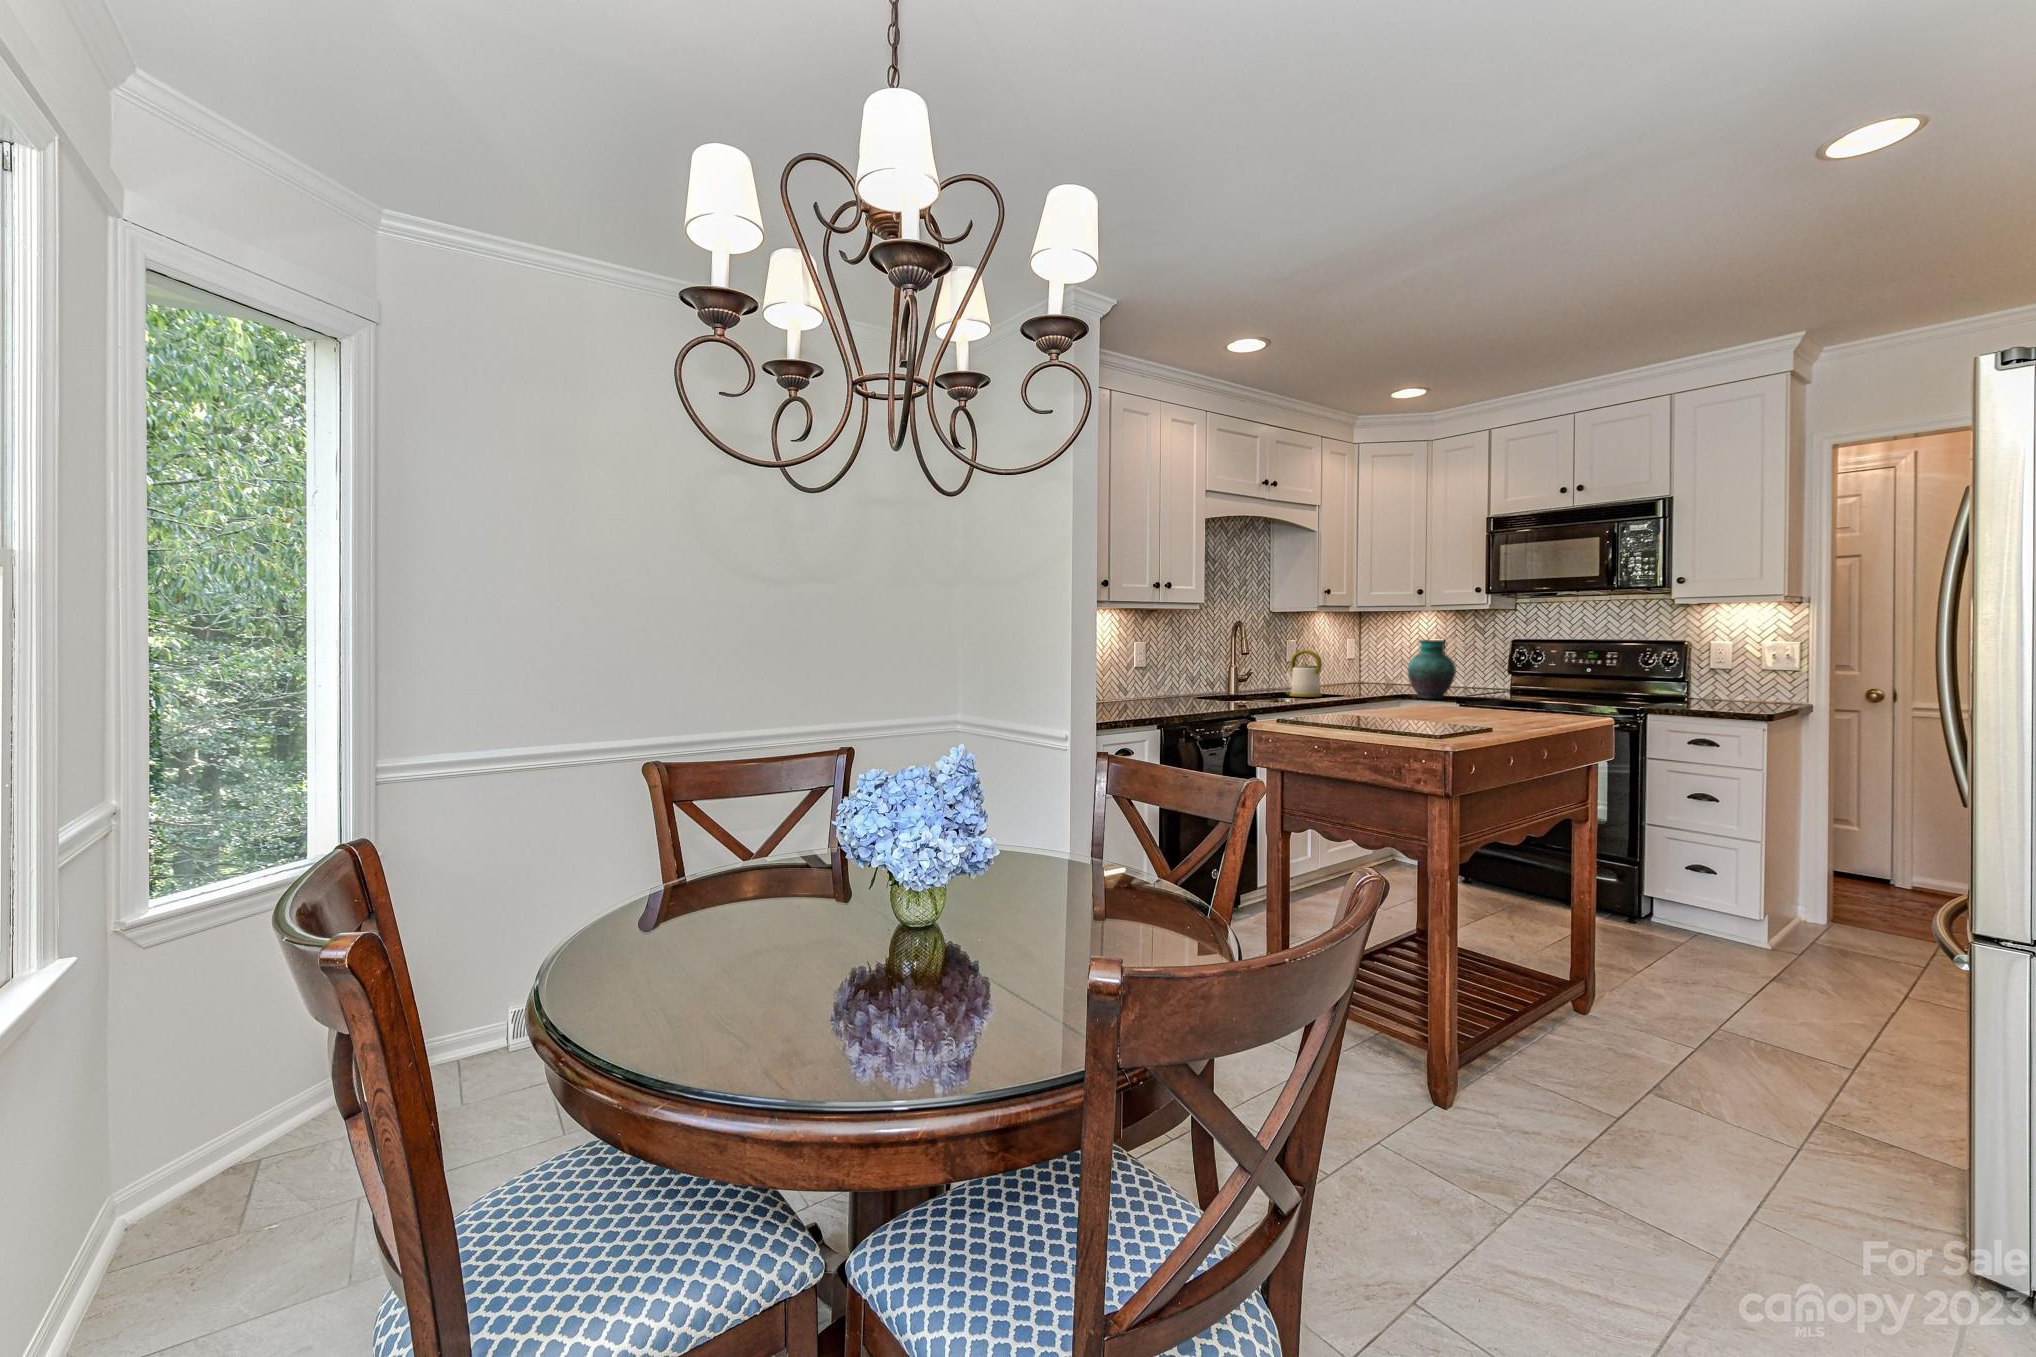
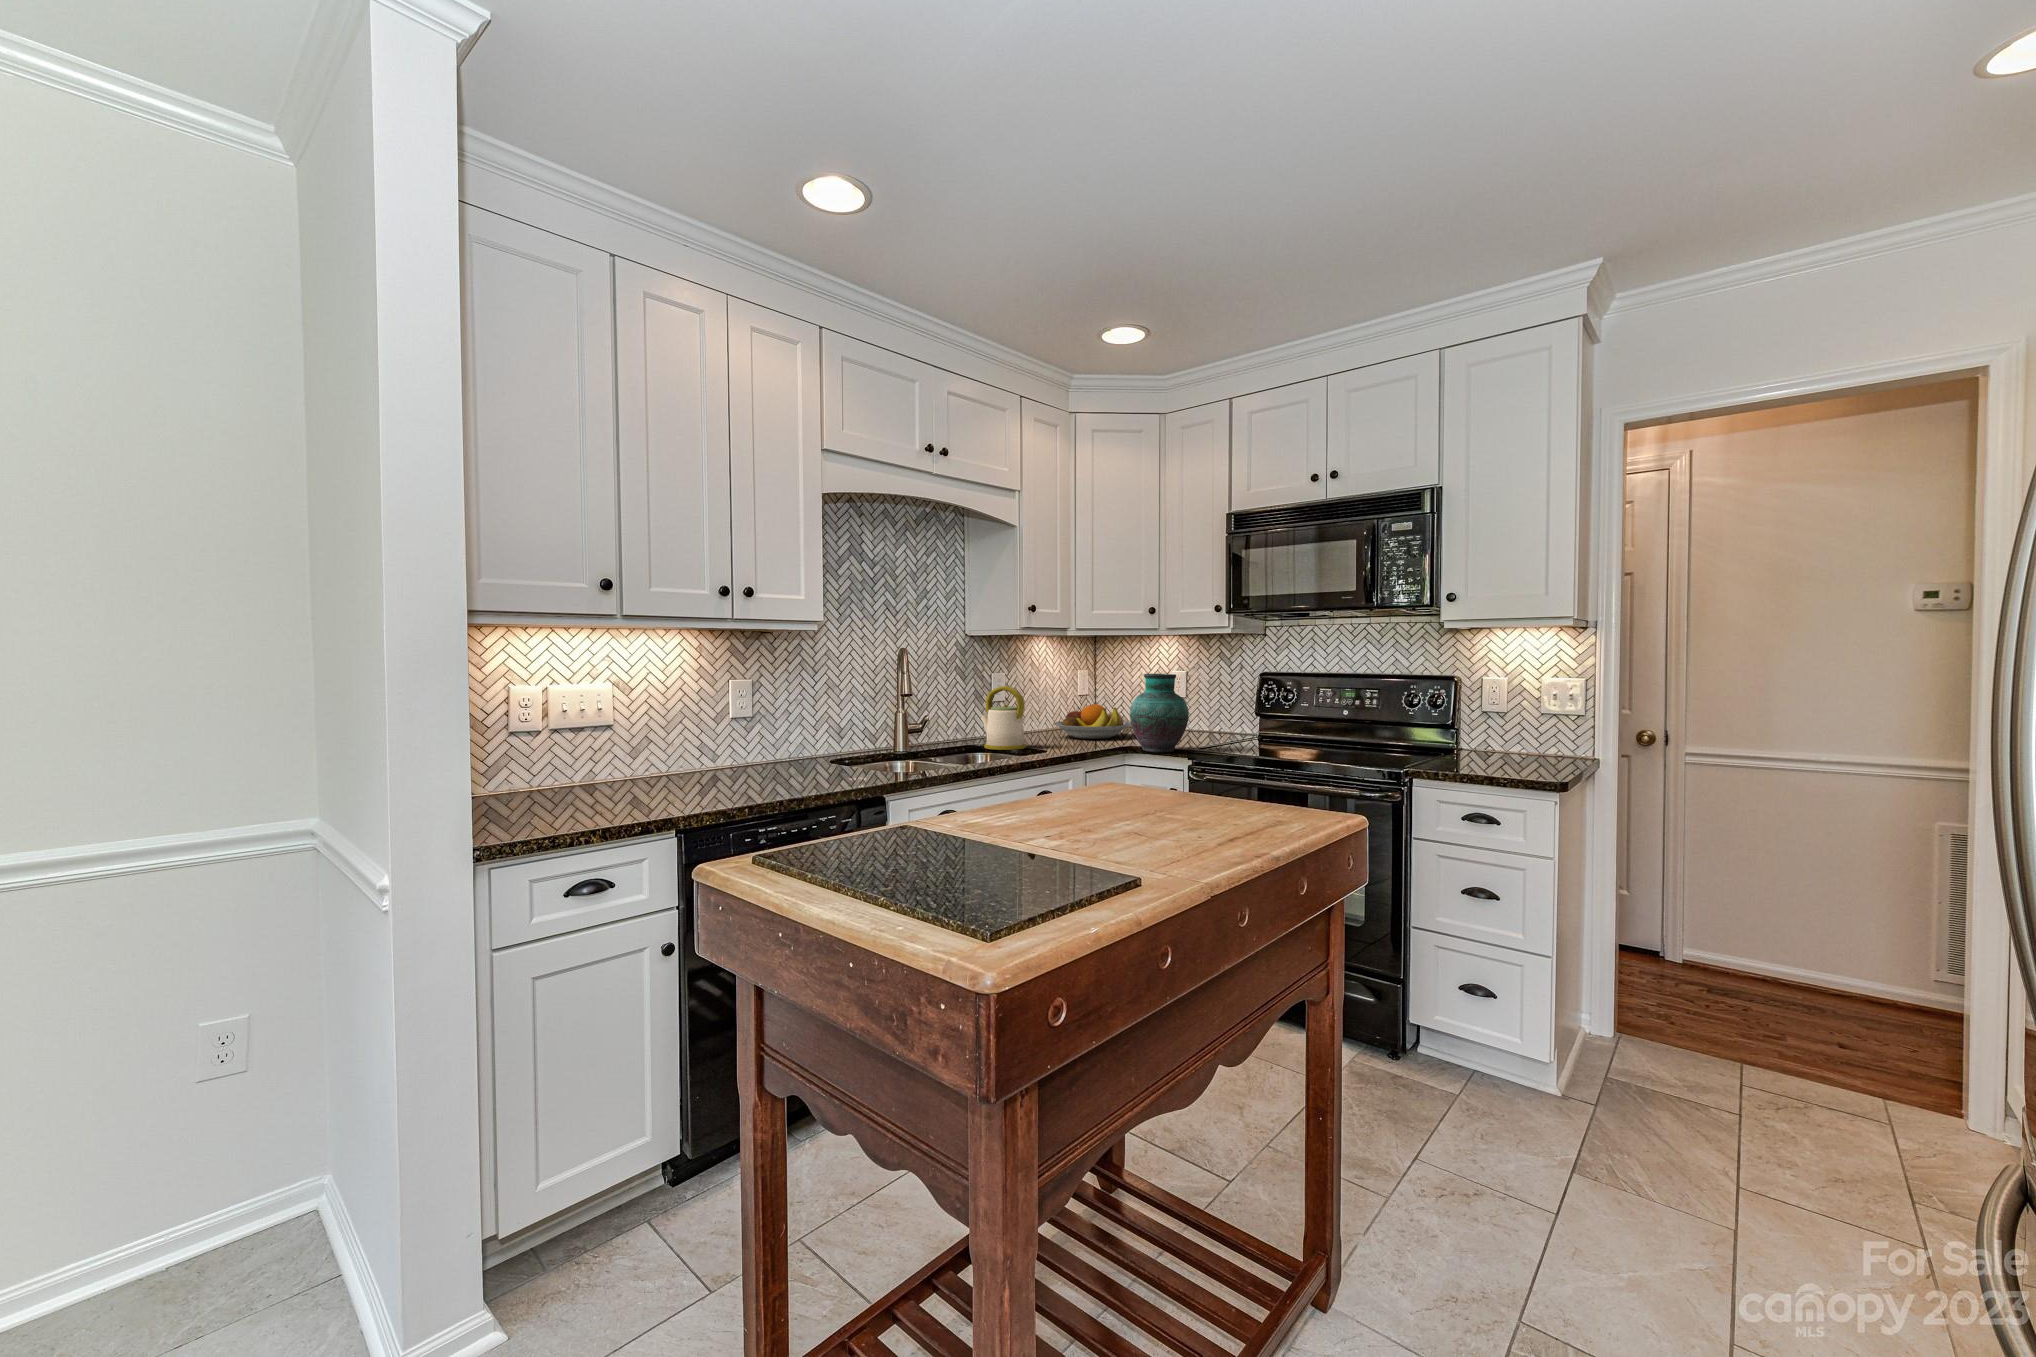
fruit bowl: none [1337,666,1402,692] -> present [1053,704,1131,739]

